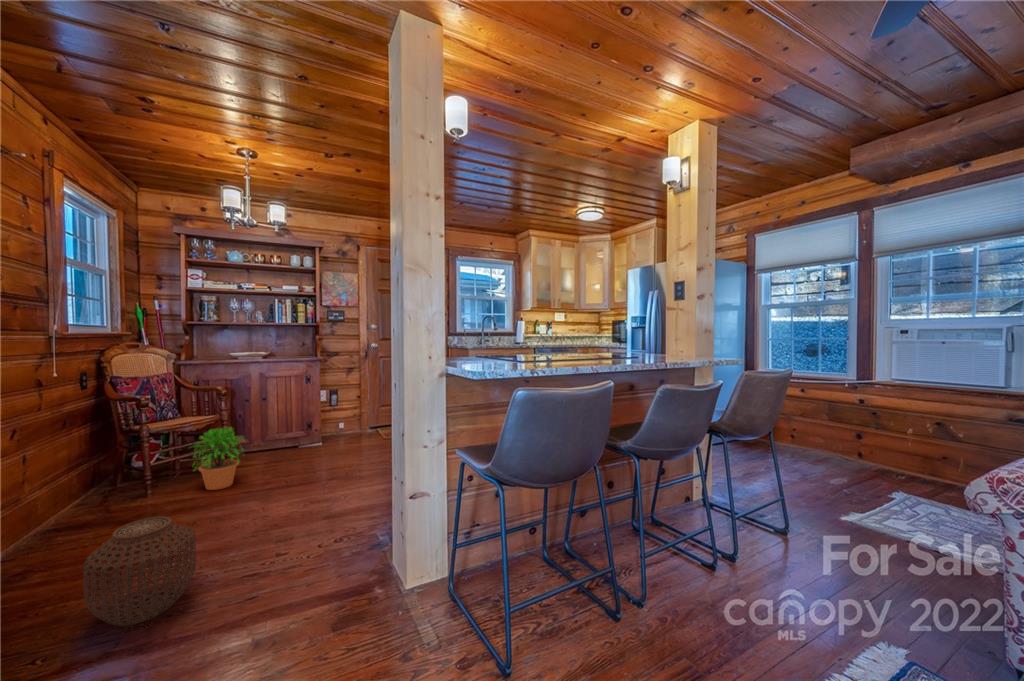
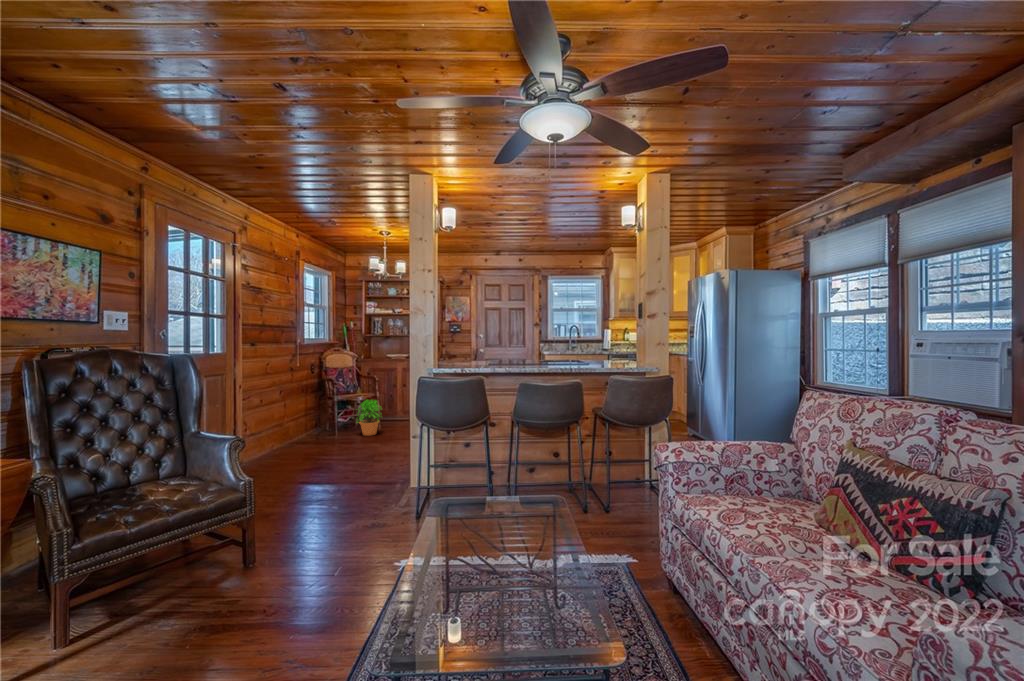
woven basket: present [83,517,196,626] -> none [294,431,334,474]

